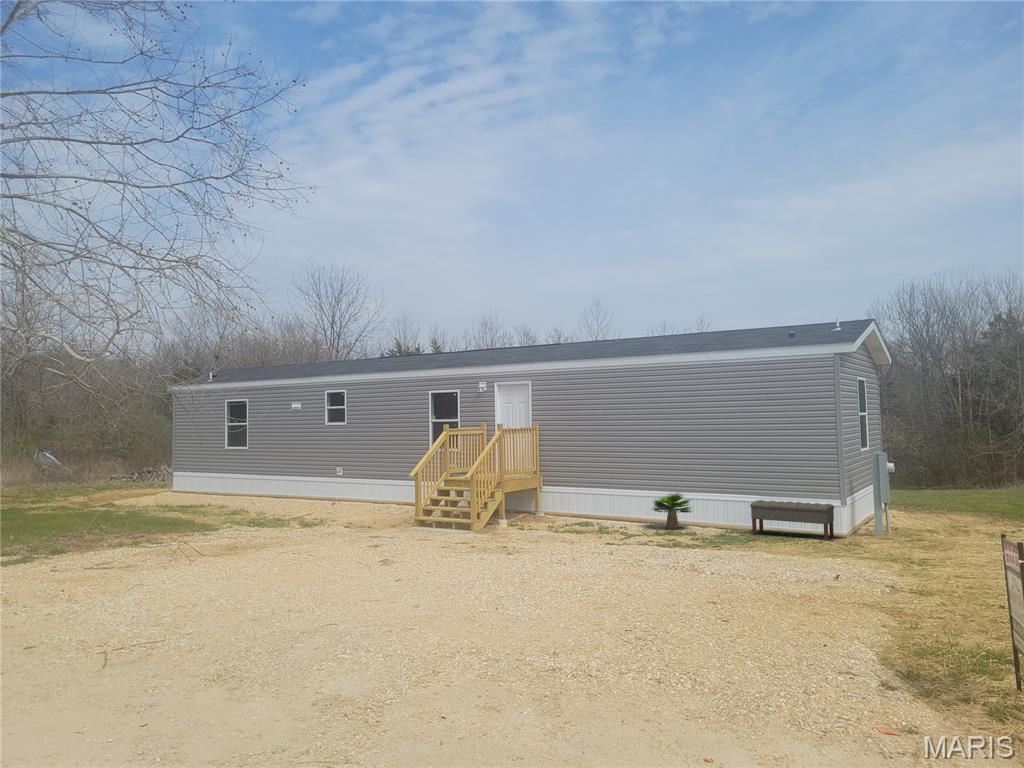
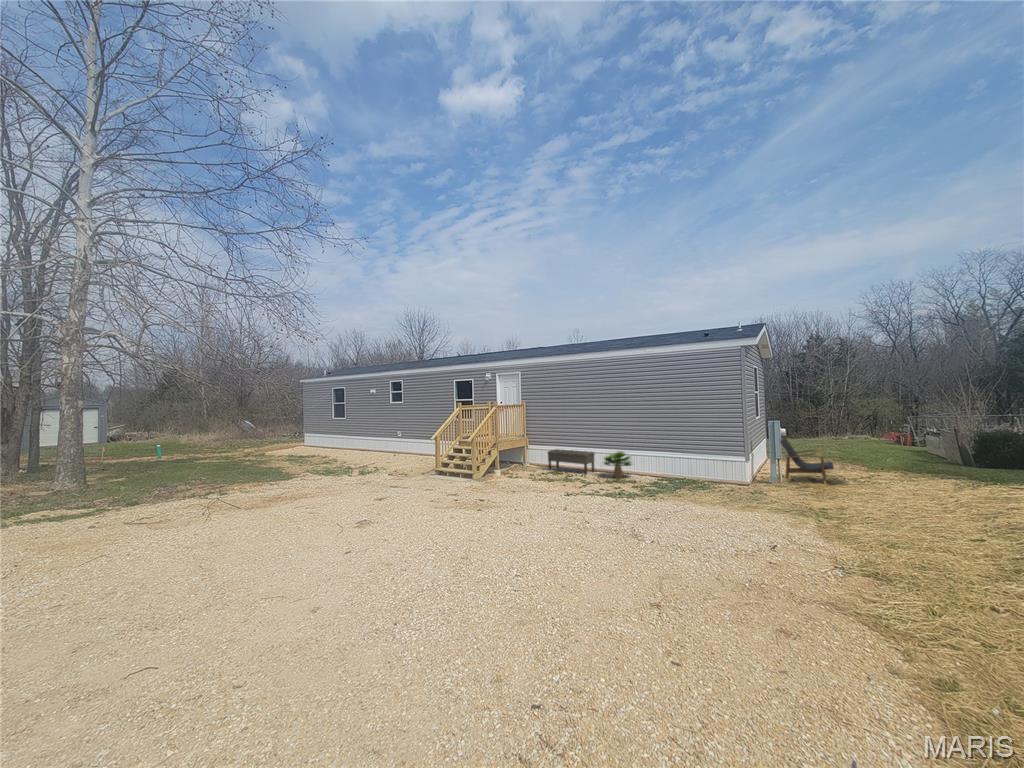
lounge chair: none [885,475,951,537] -> present [780,438,834,486]
bench: present [750,500,834,541] -> present [547,449,595,475]

